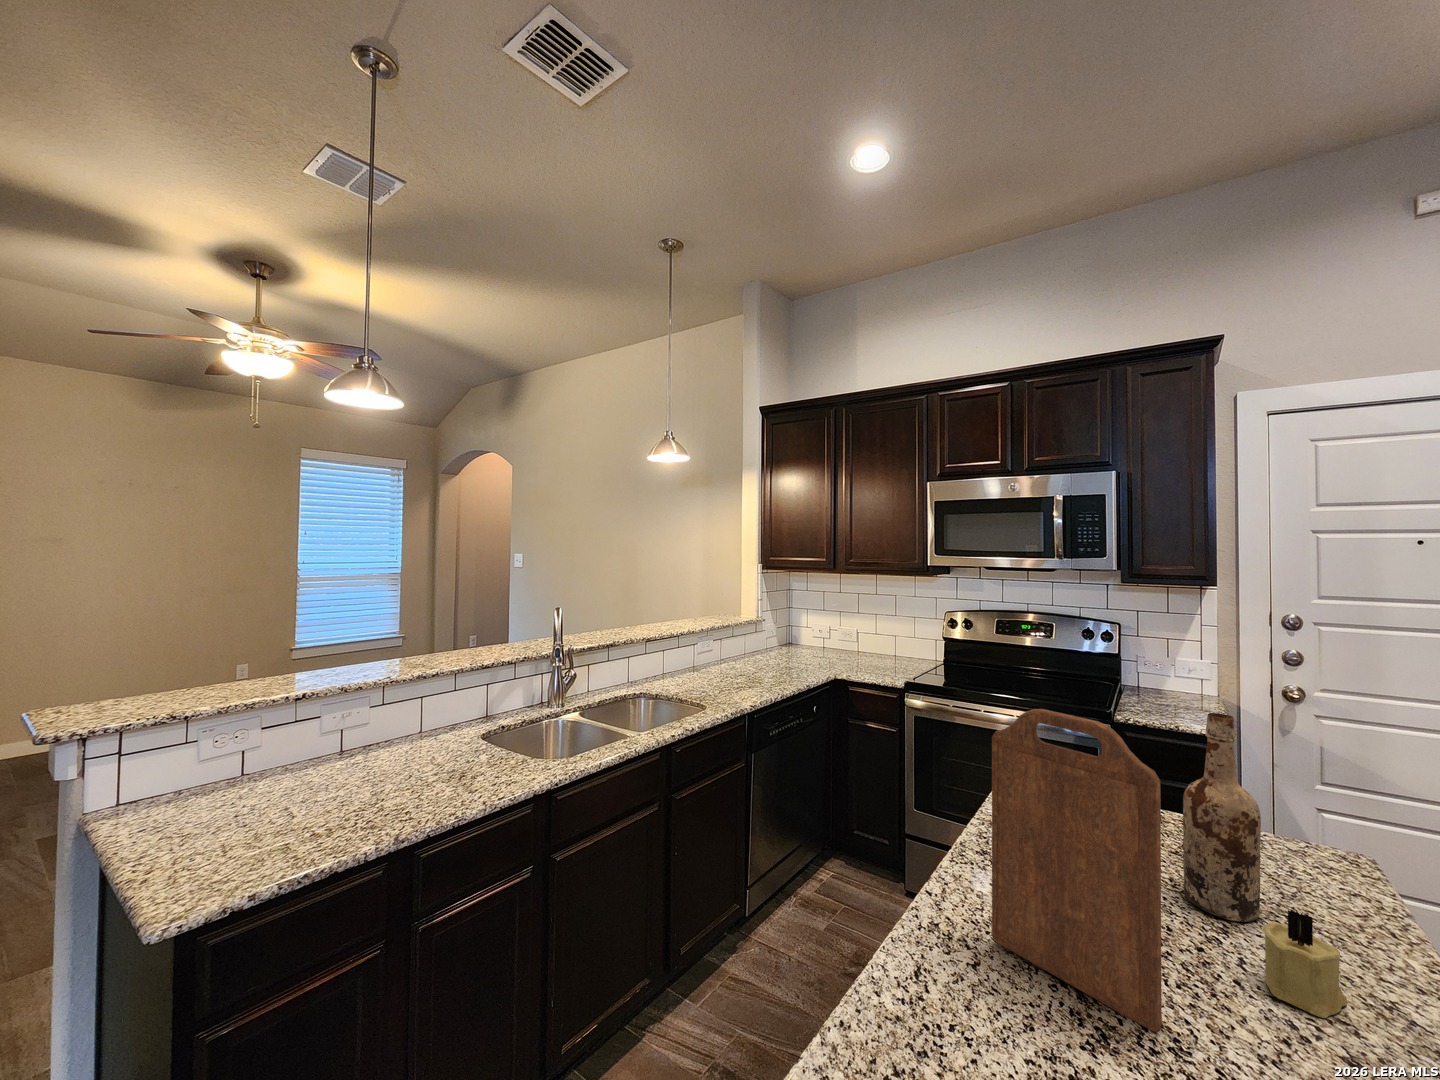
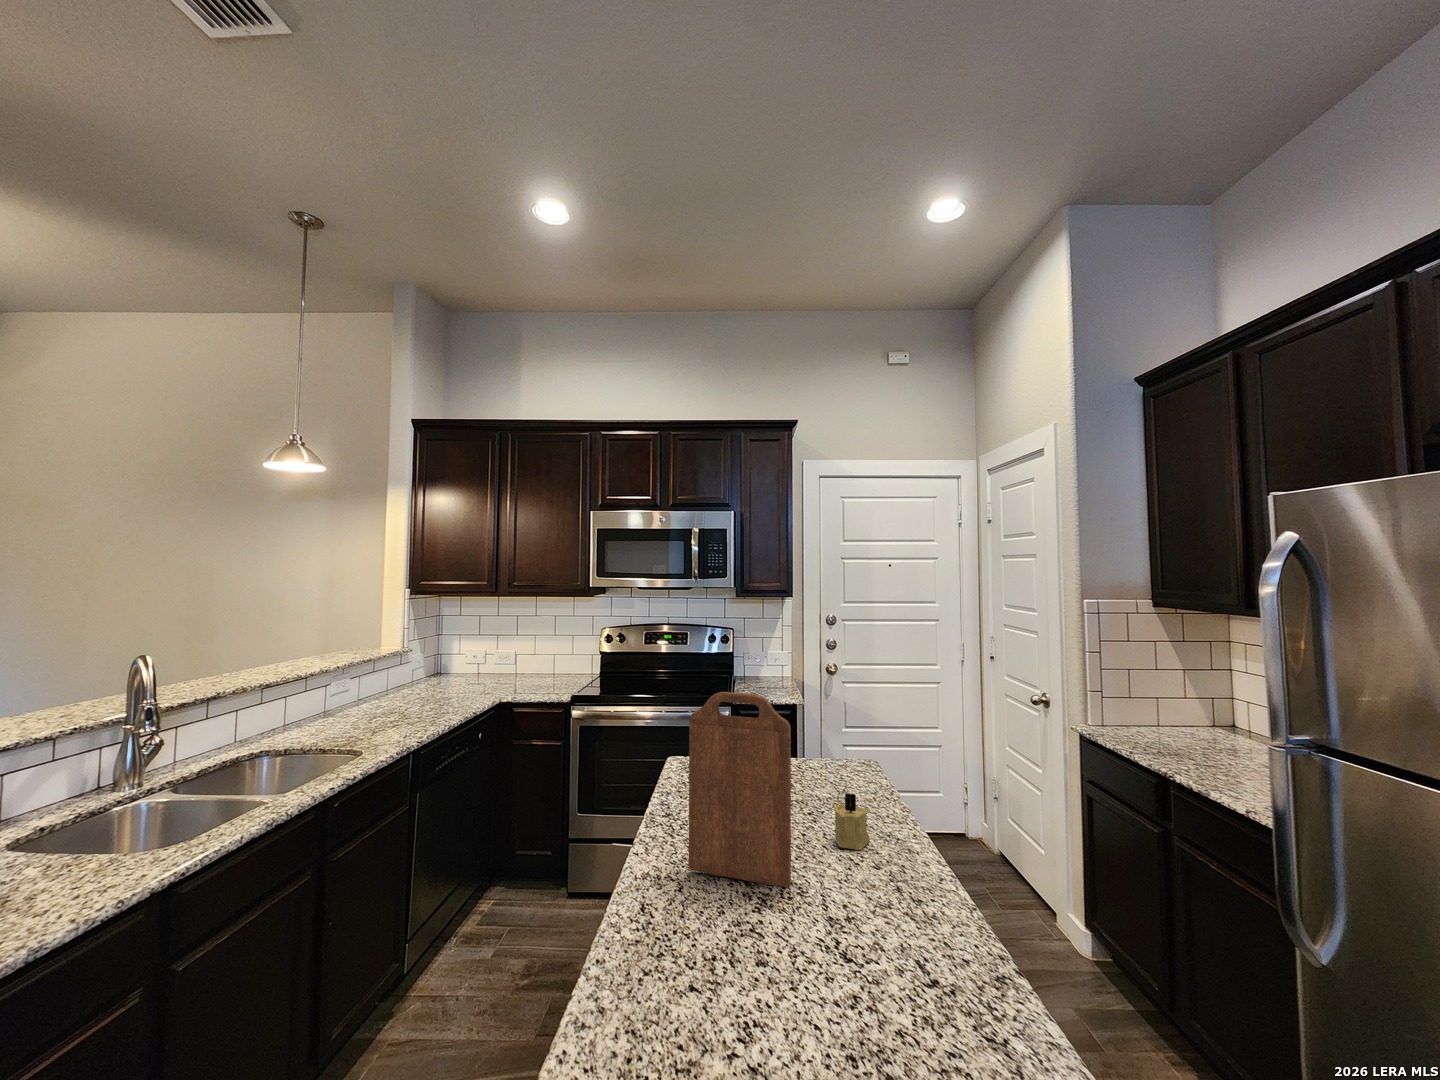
wine bottle: present [1183,713,1261,922] -> none [791,683,830,815]

